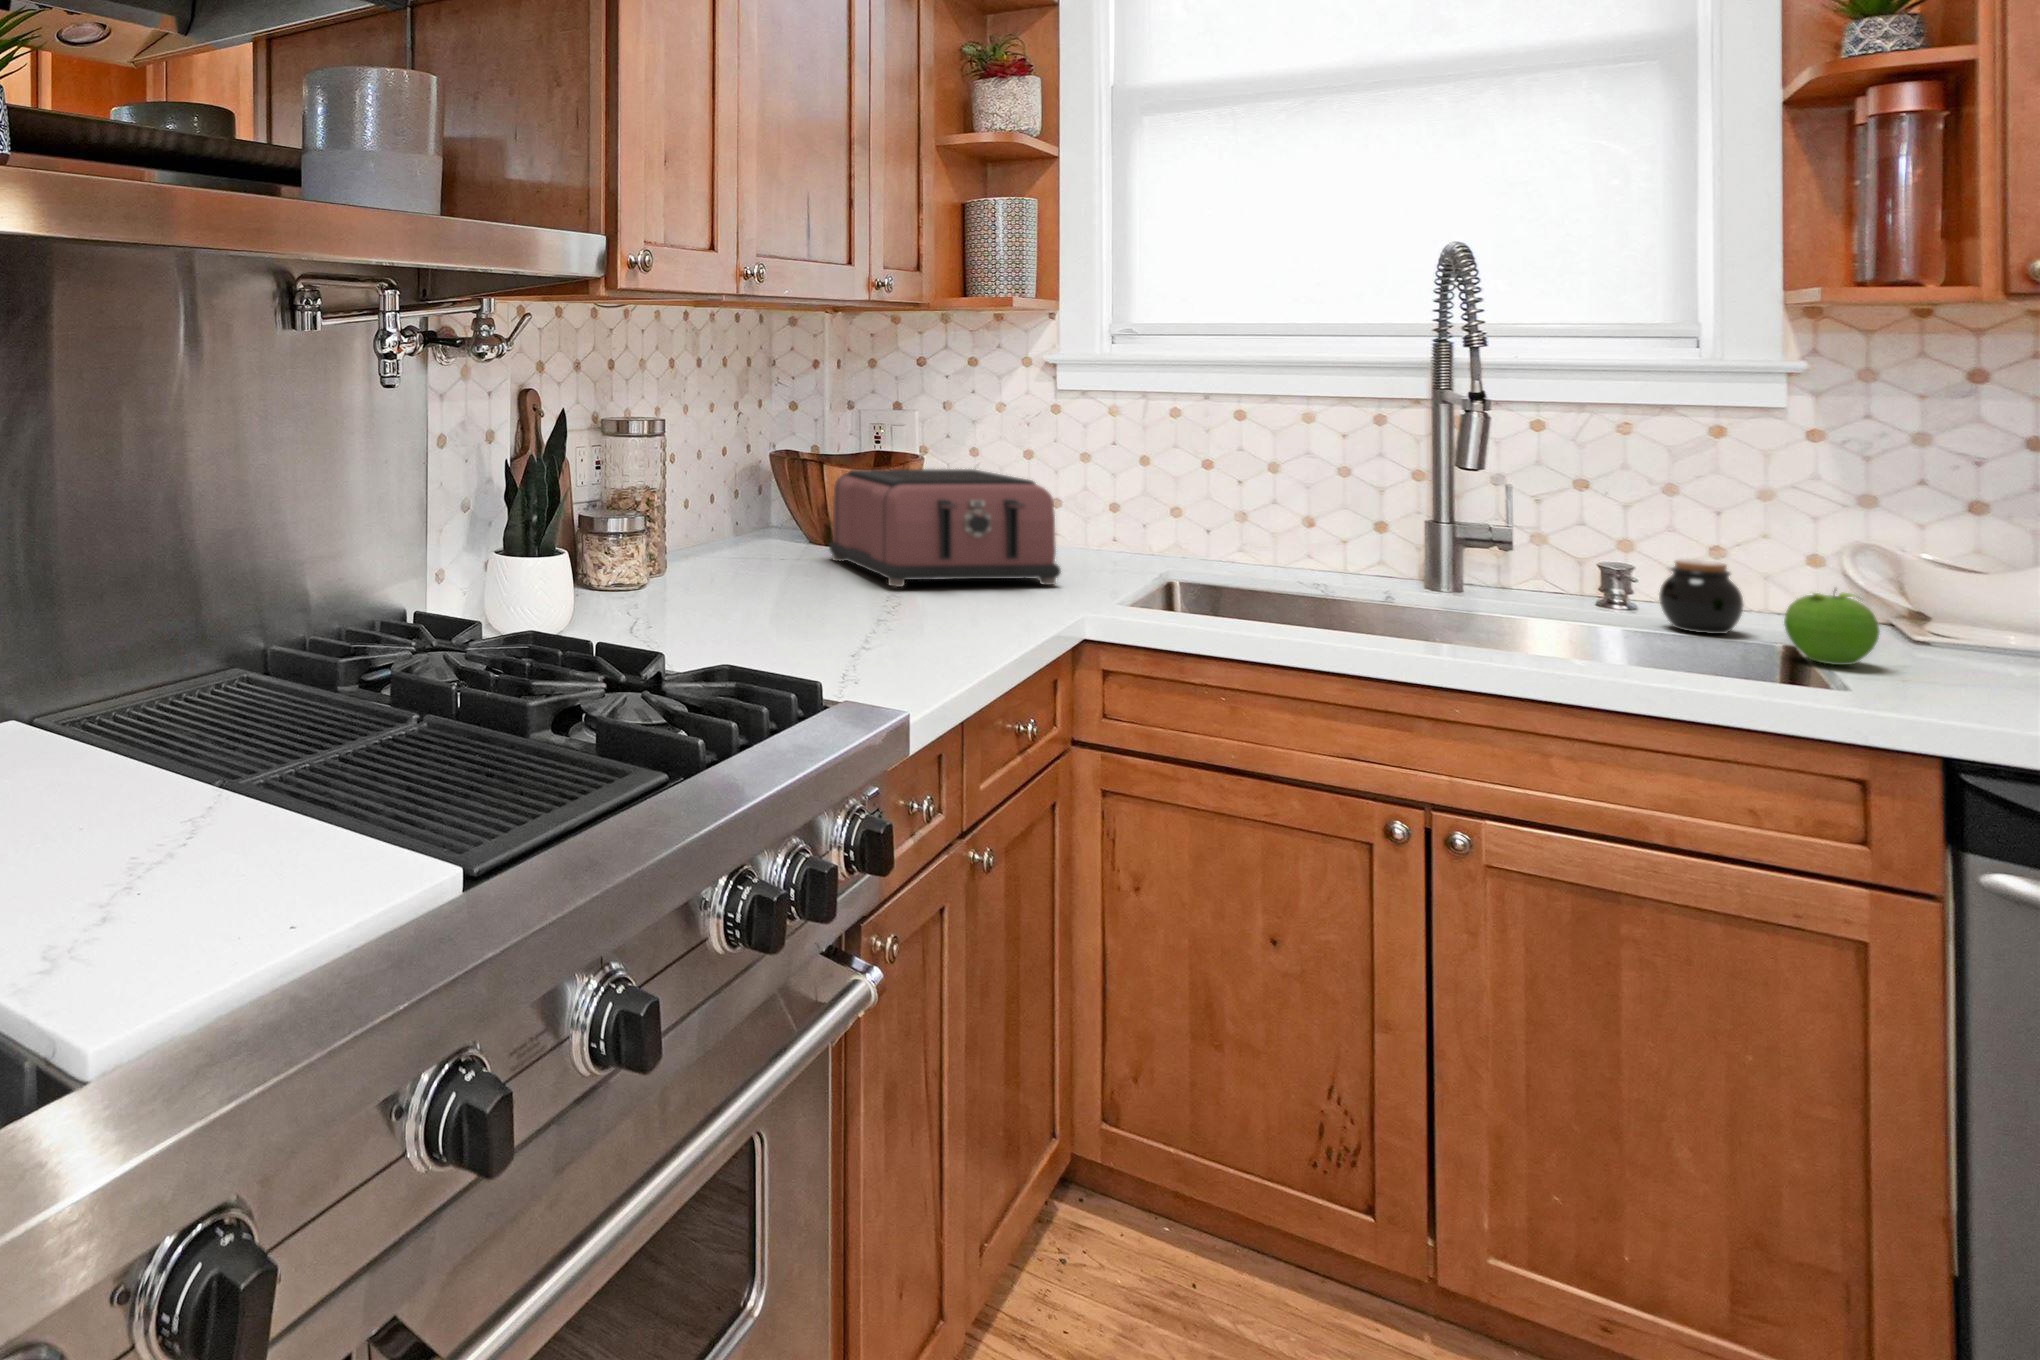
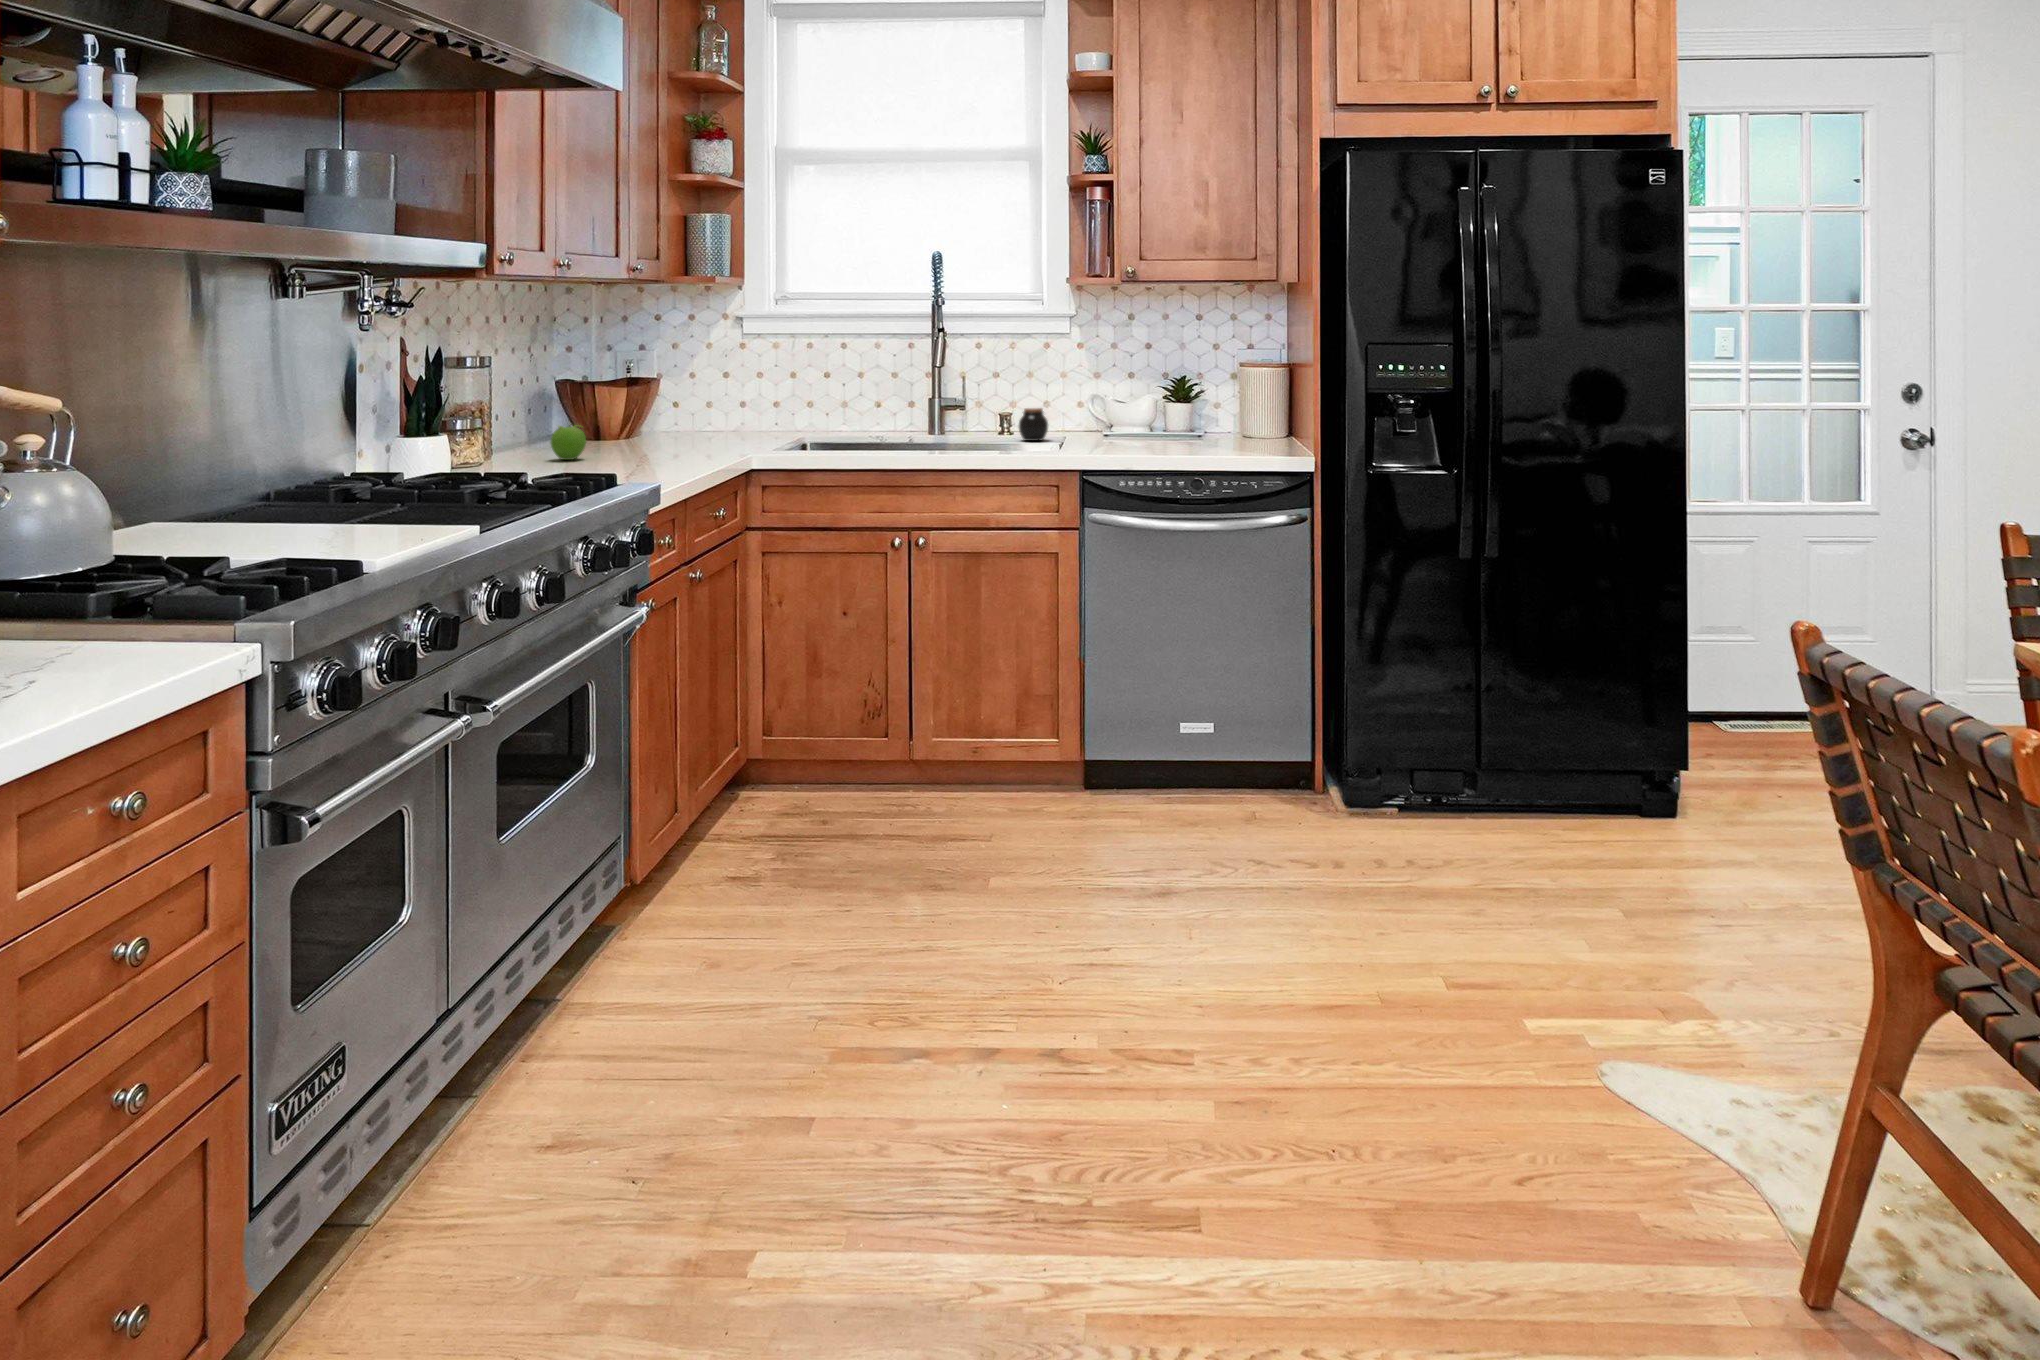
toaster: present [829,469,1061,587] -> none [600,384,743,453]
fruit: present [1784,589,1879,665] -> present [550,426,586,460]

